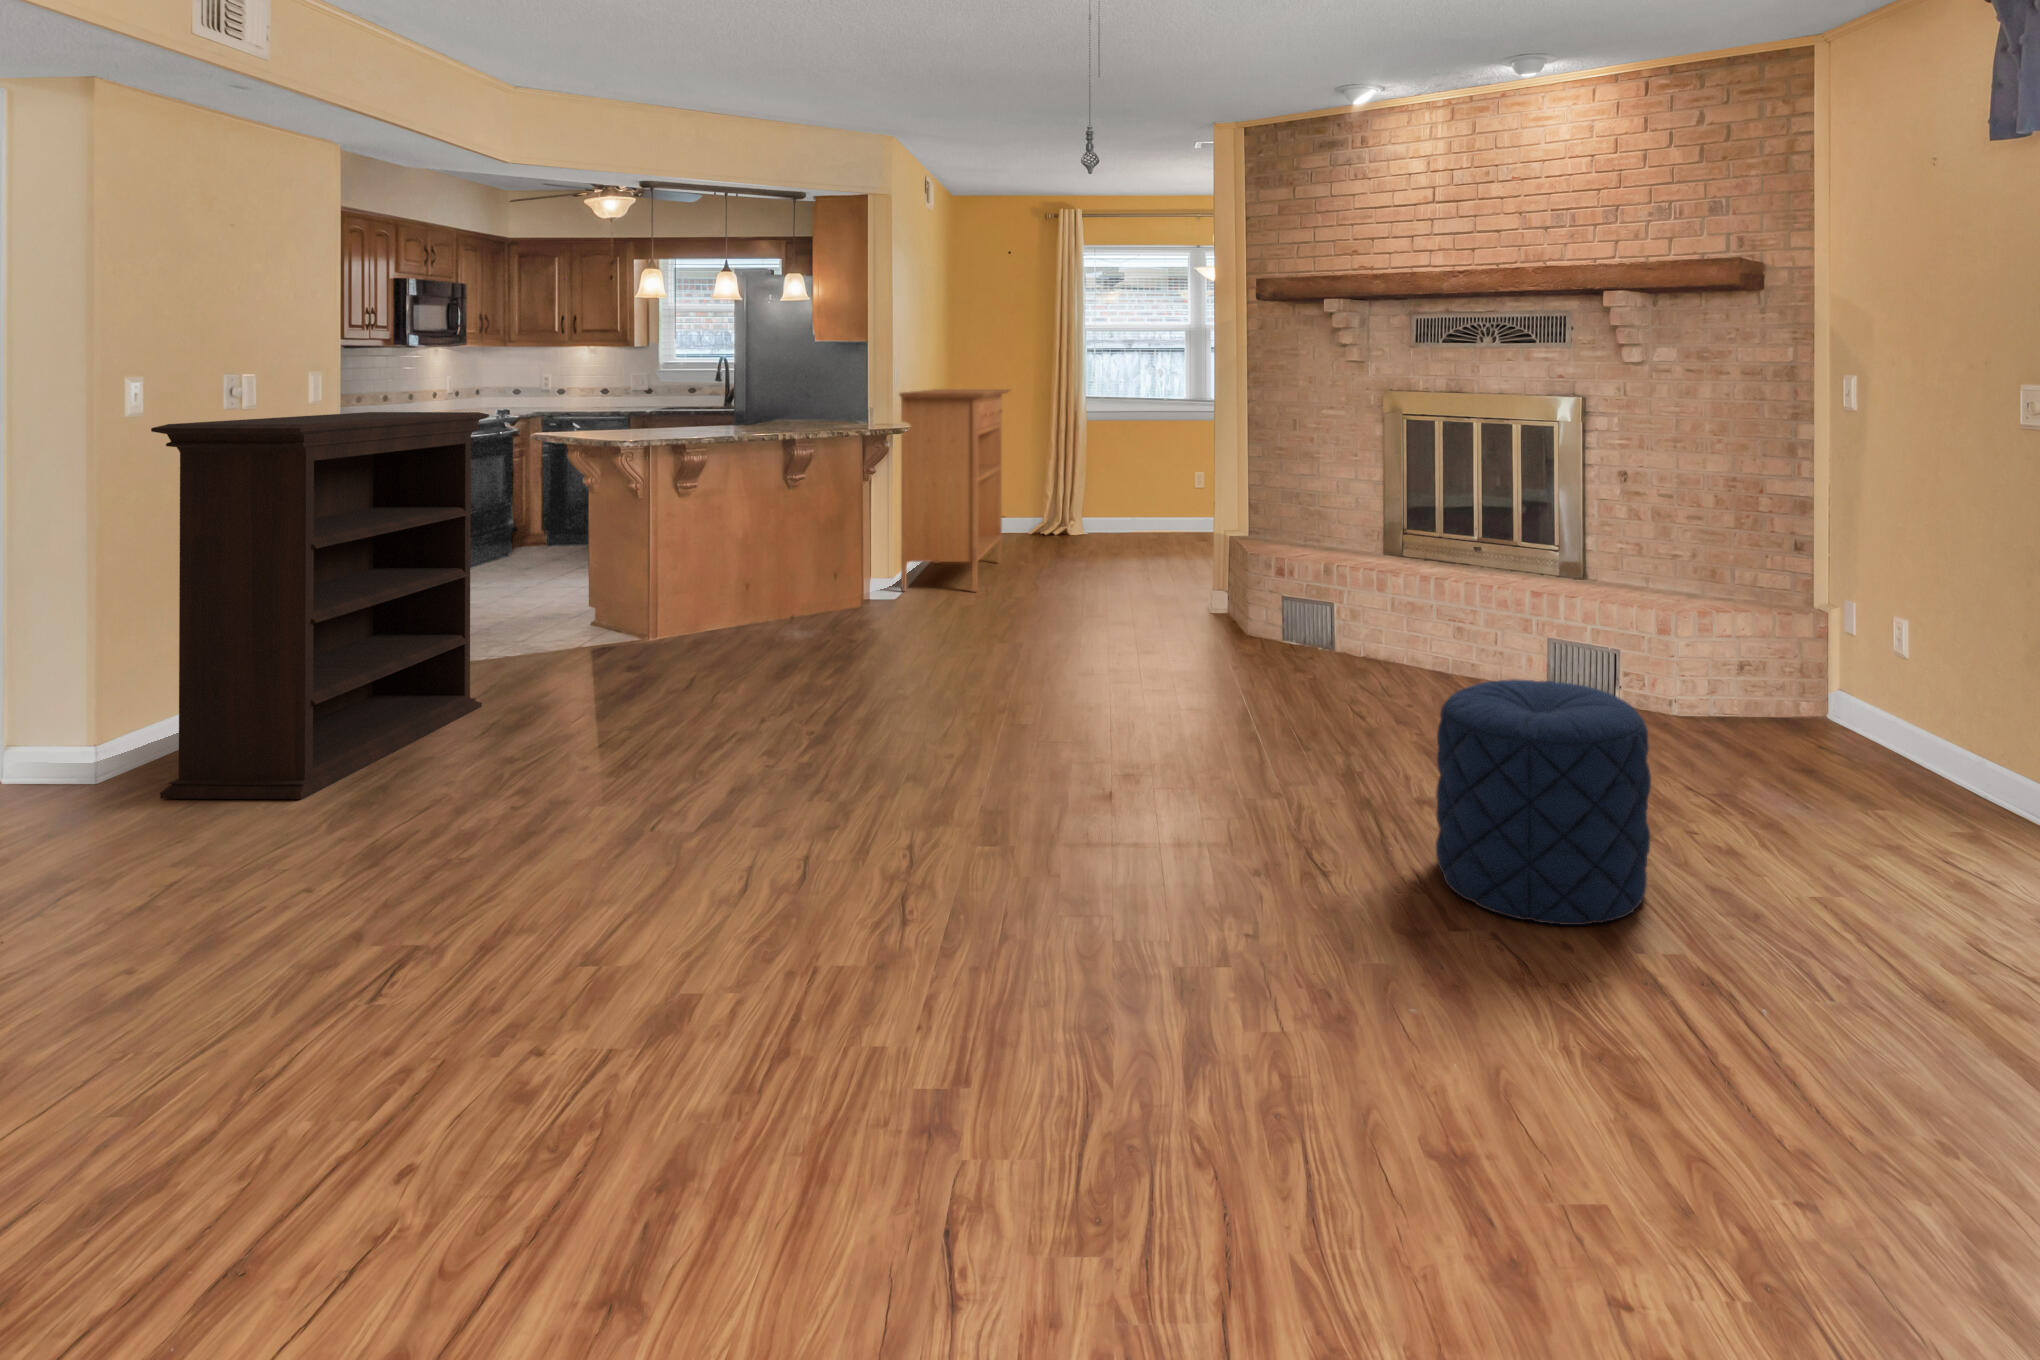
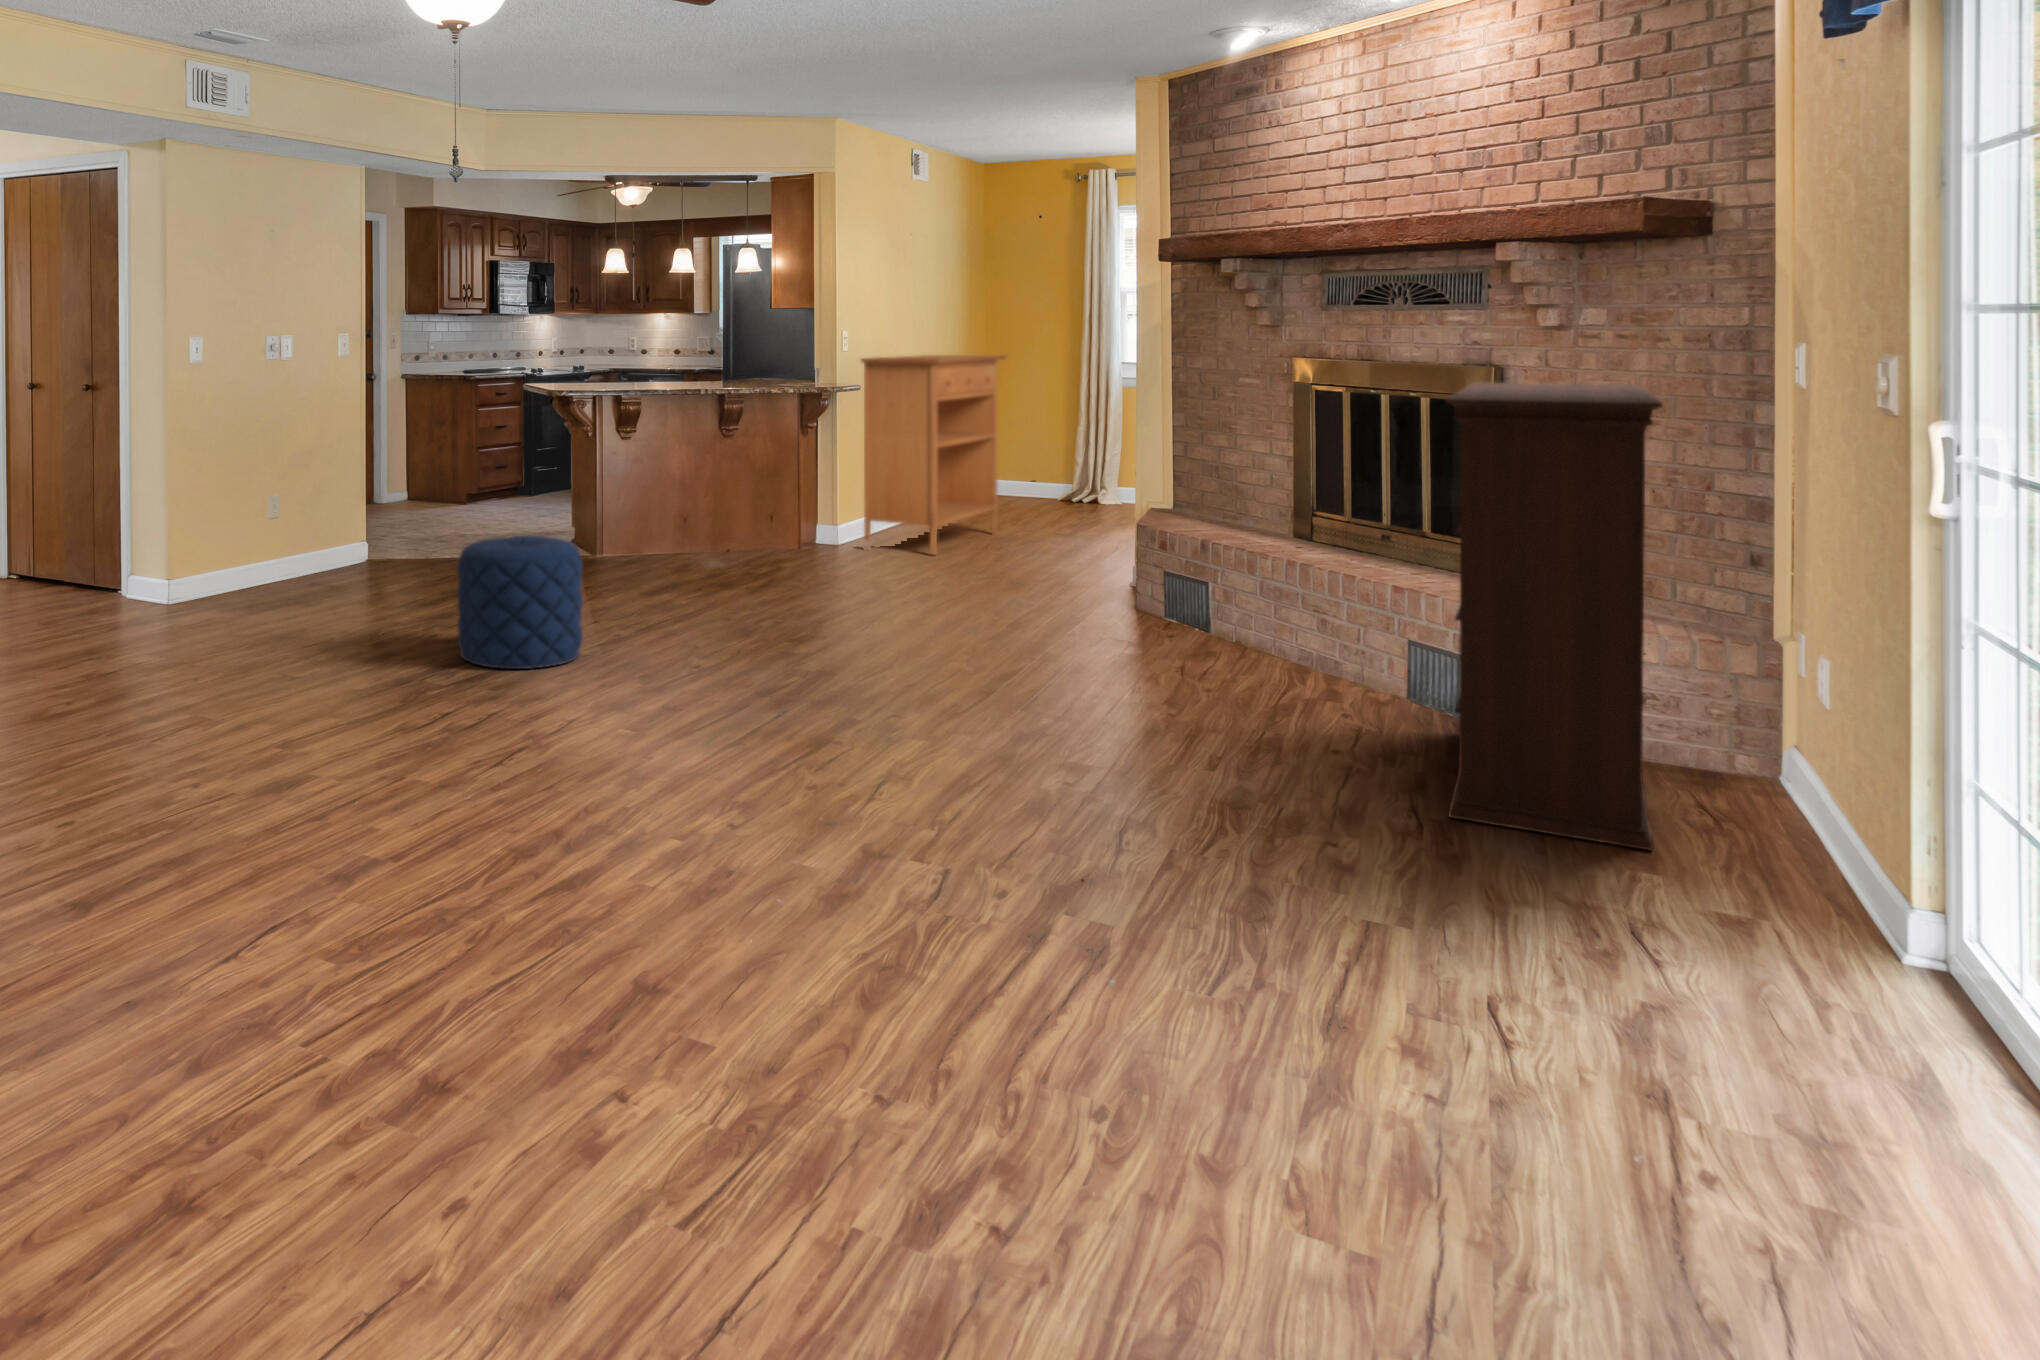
bookshelf: present [151,412,489,799] -> present [1446,382,1662,850]
pouf: present [1436,679,1651,925] -> present [457,536,583,669]

